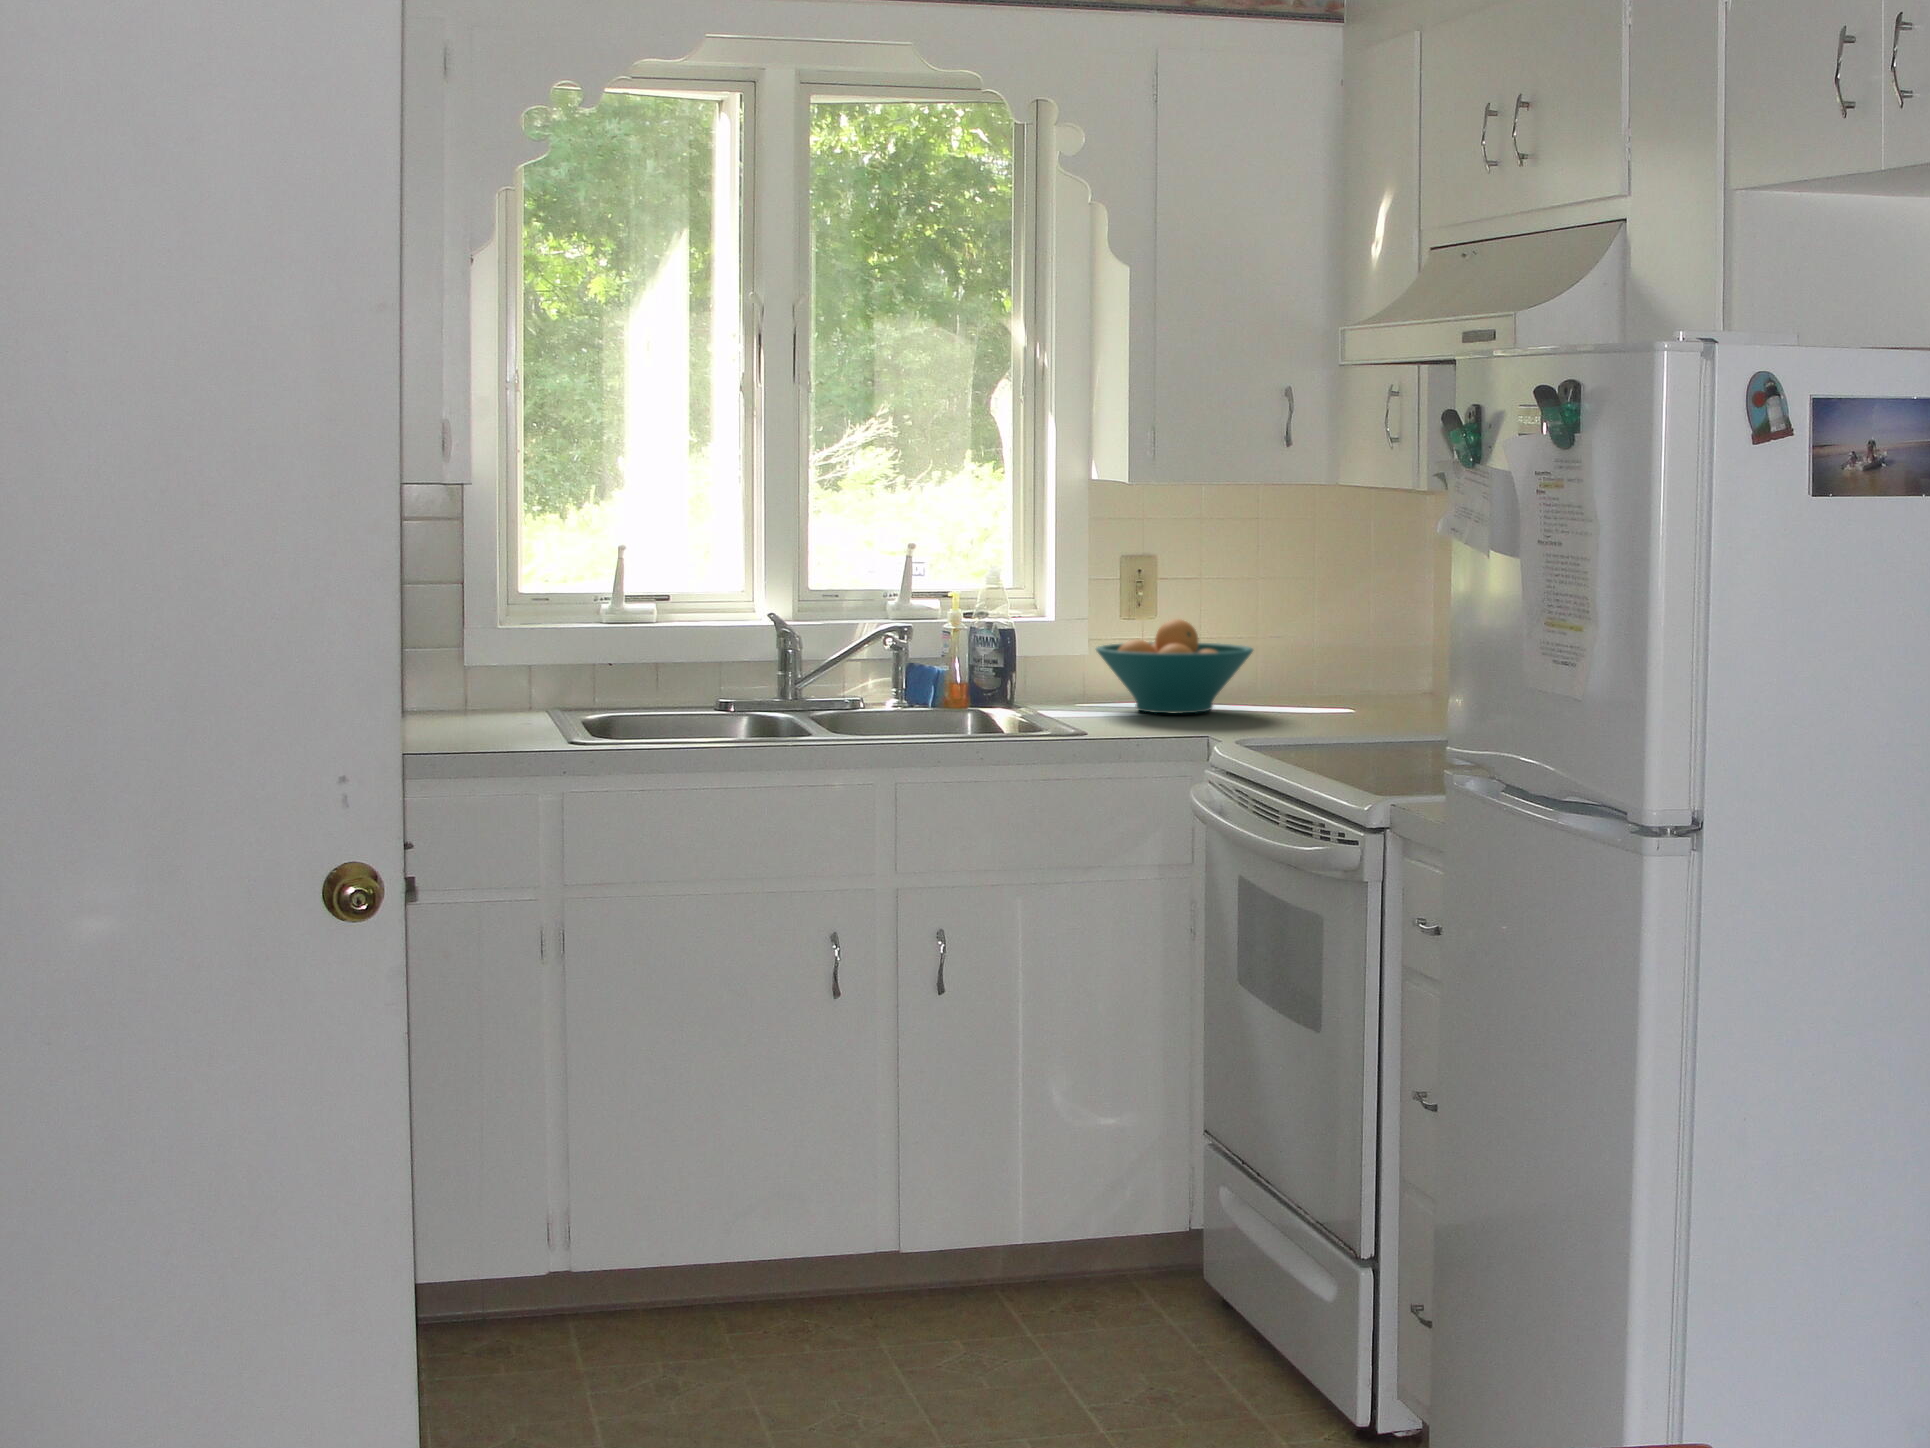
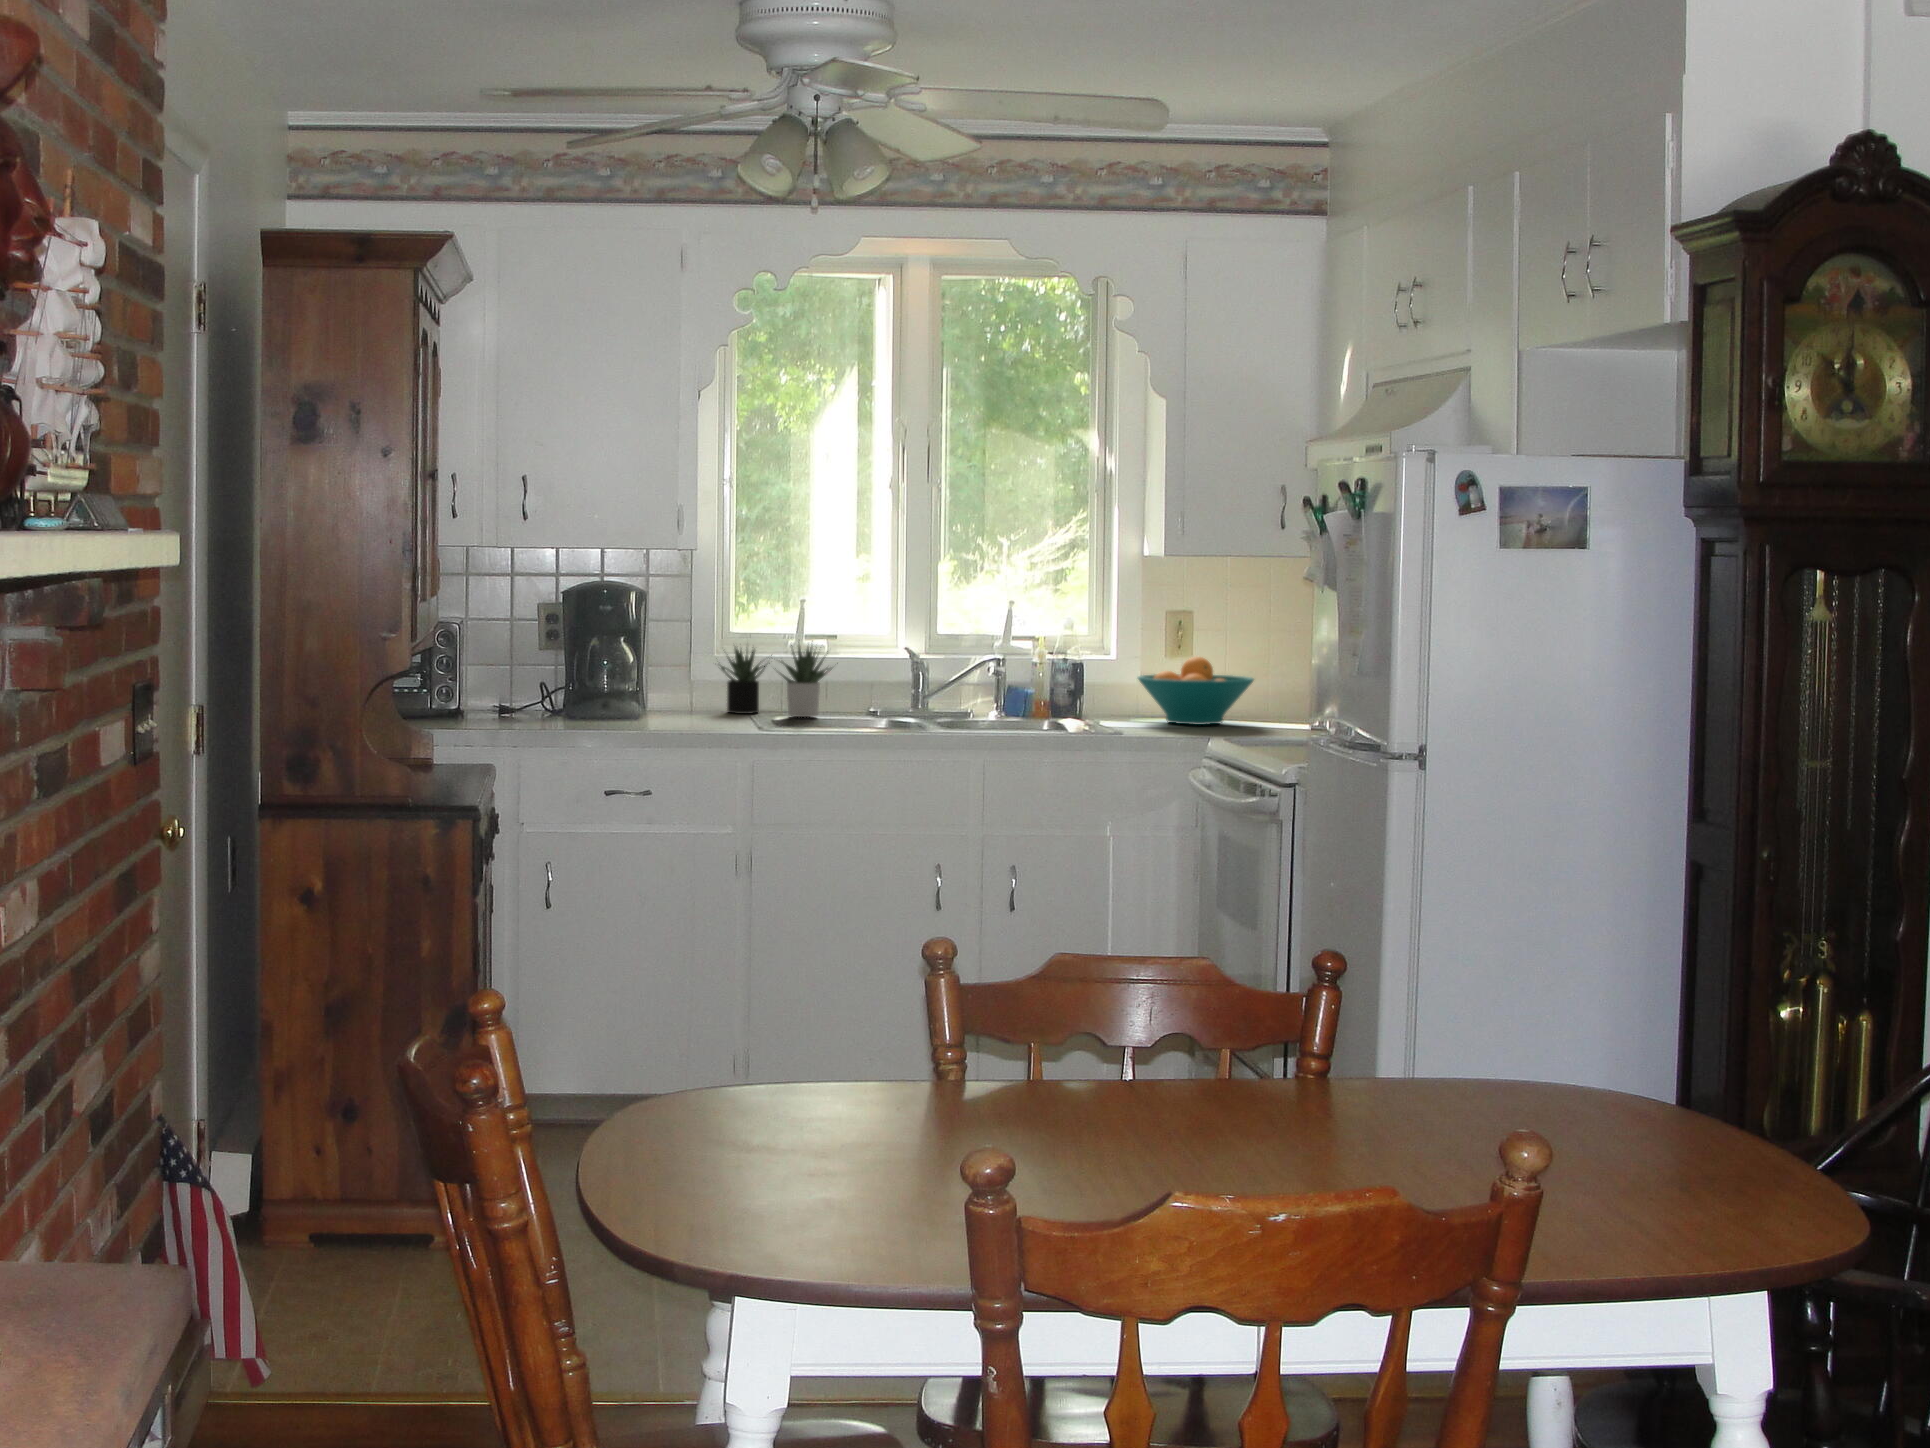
succulent plant: none [476,598,670,716] -> present [720,645,832,717]

